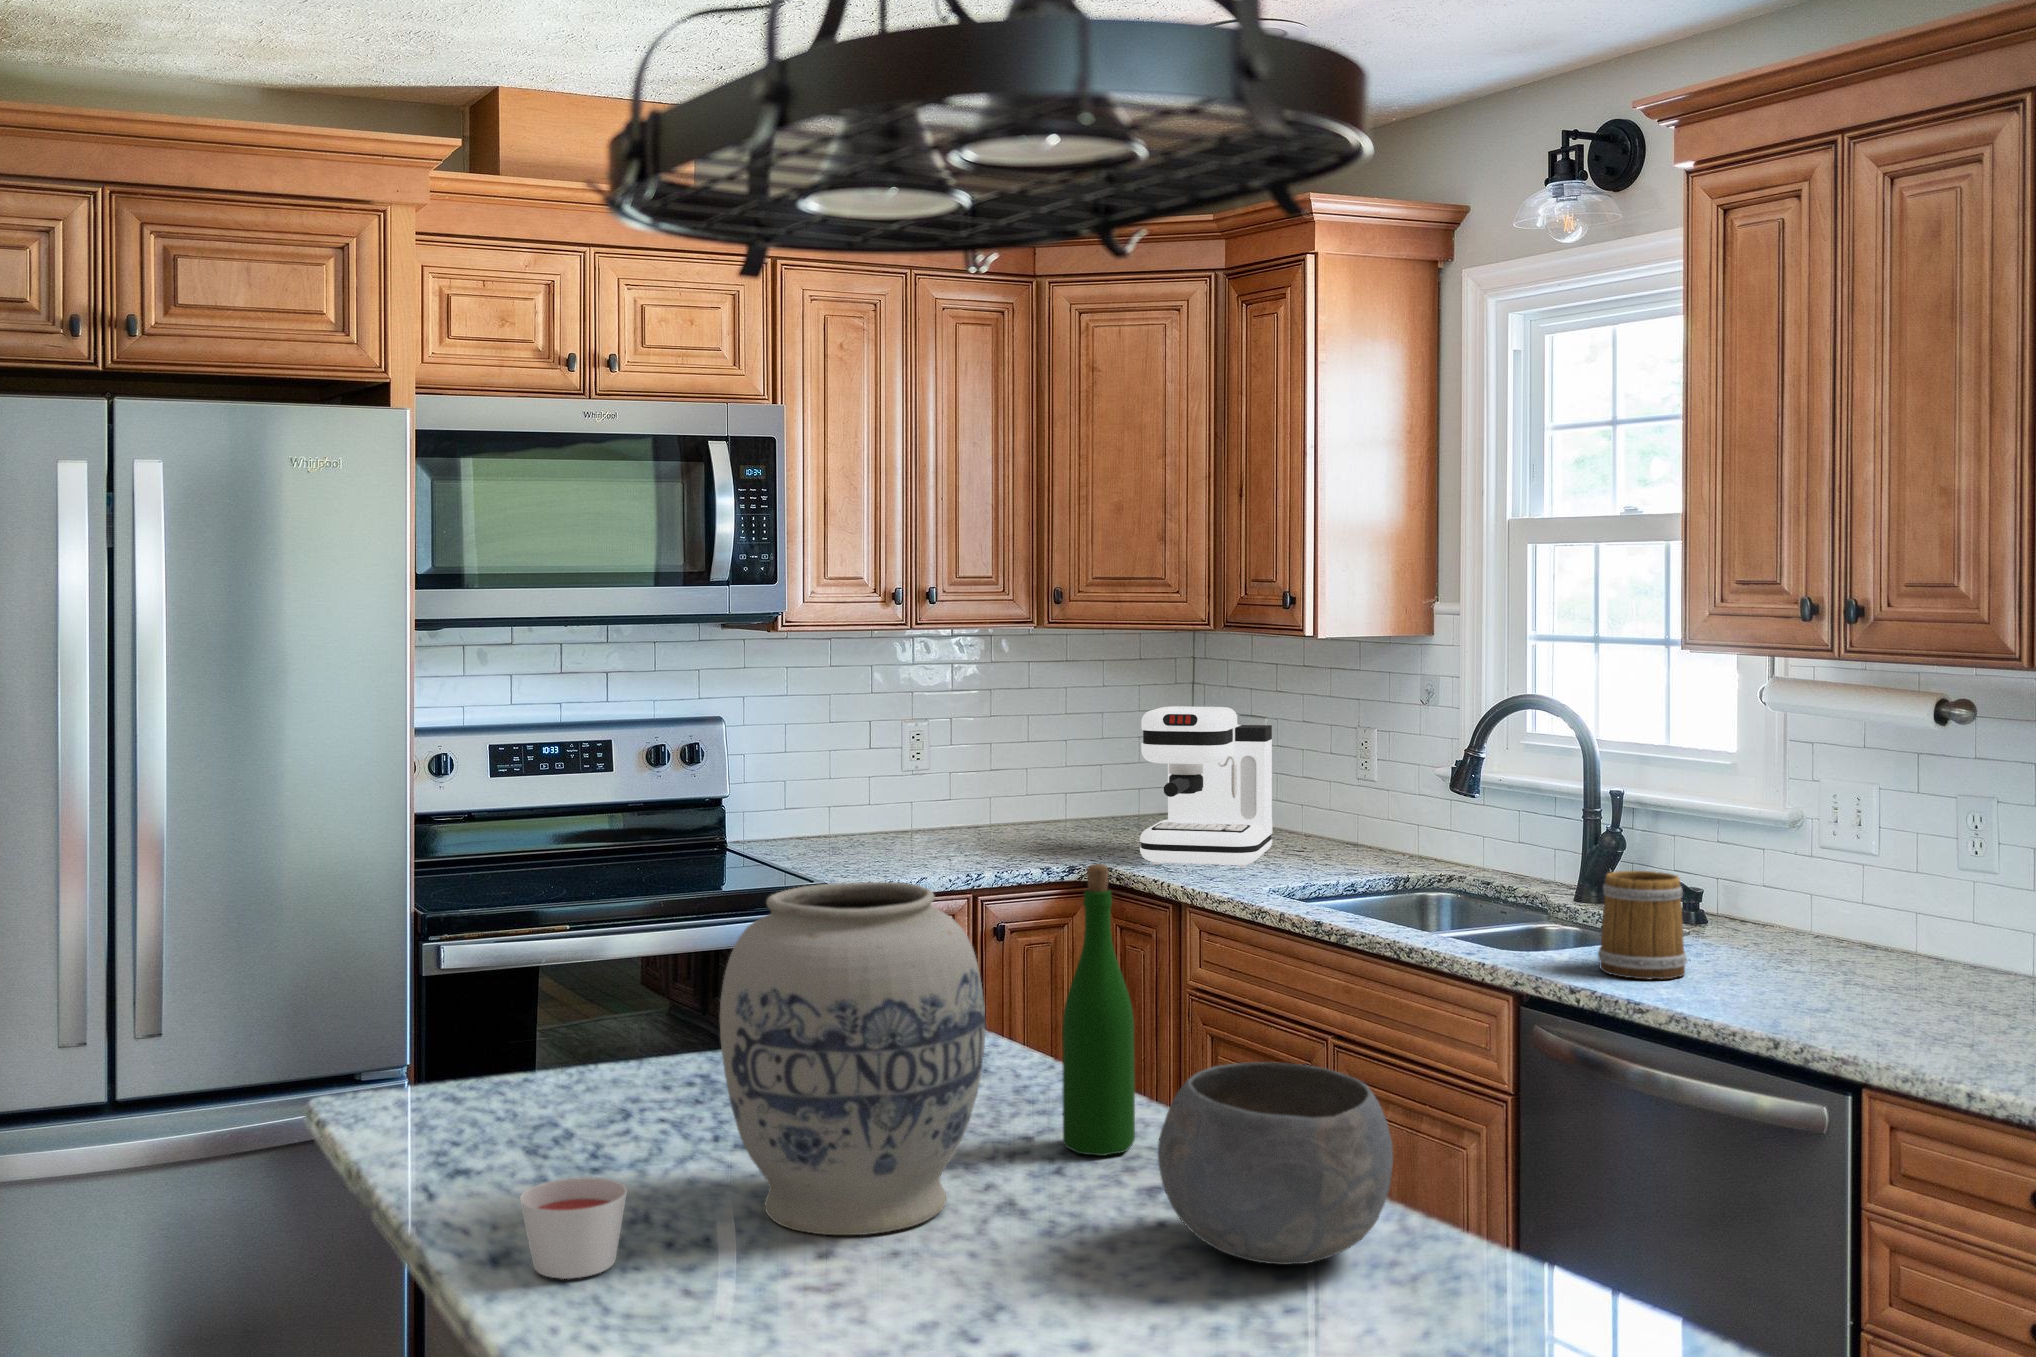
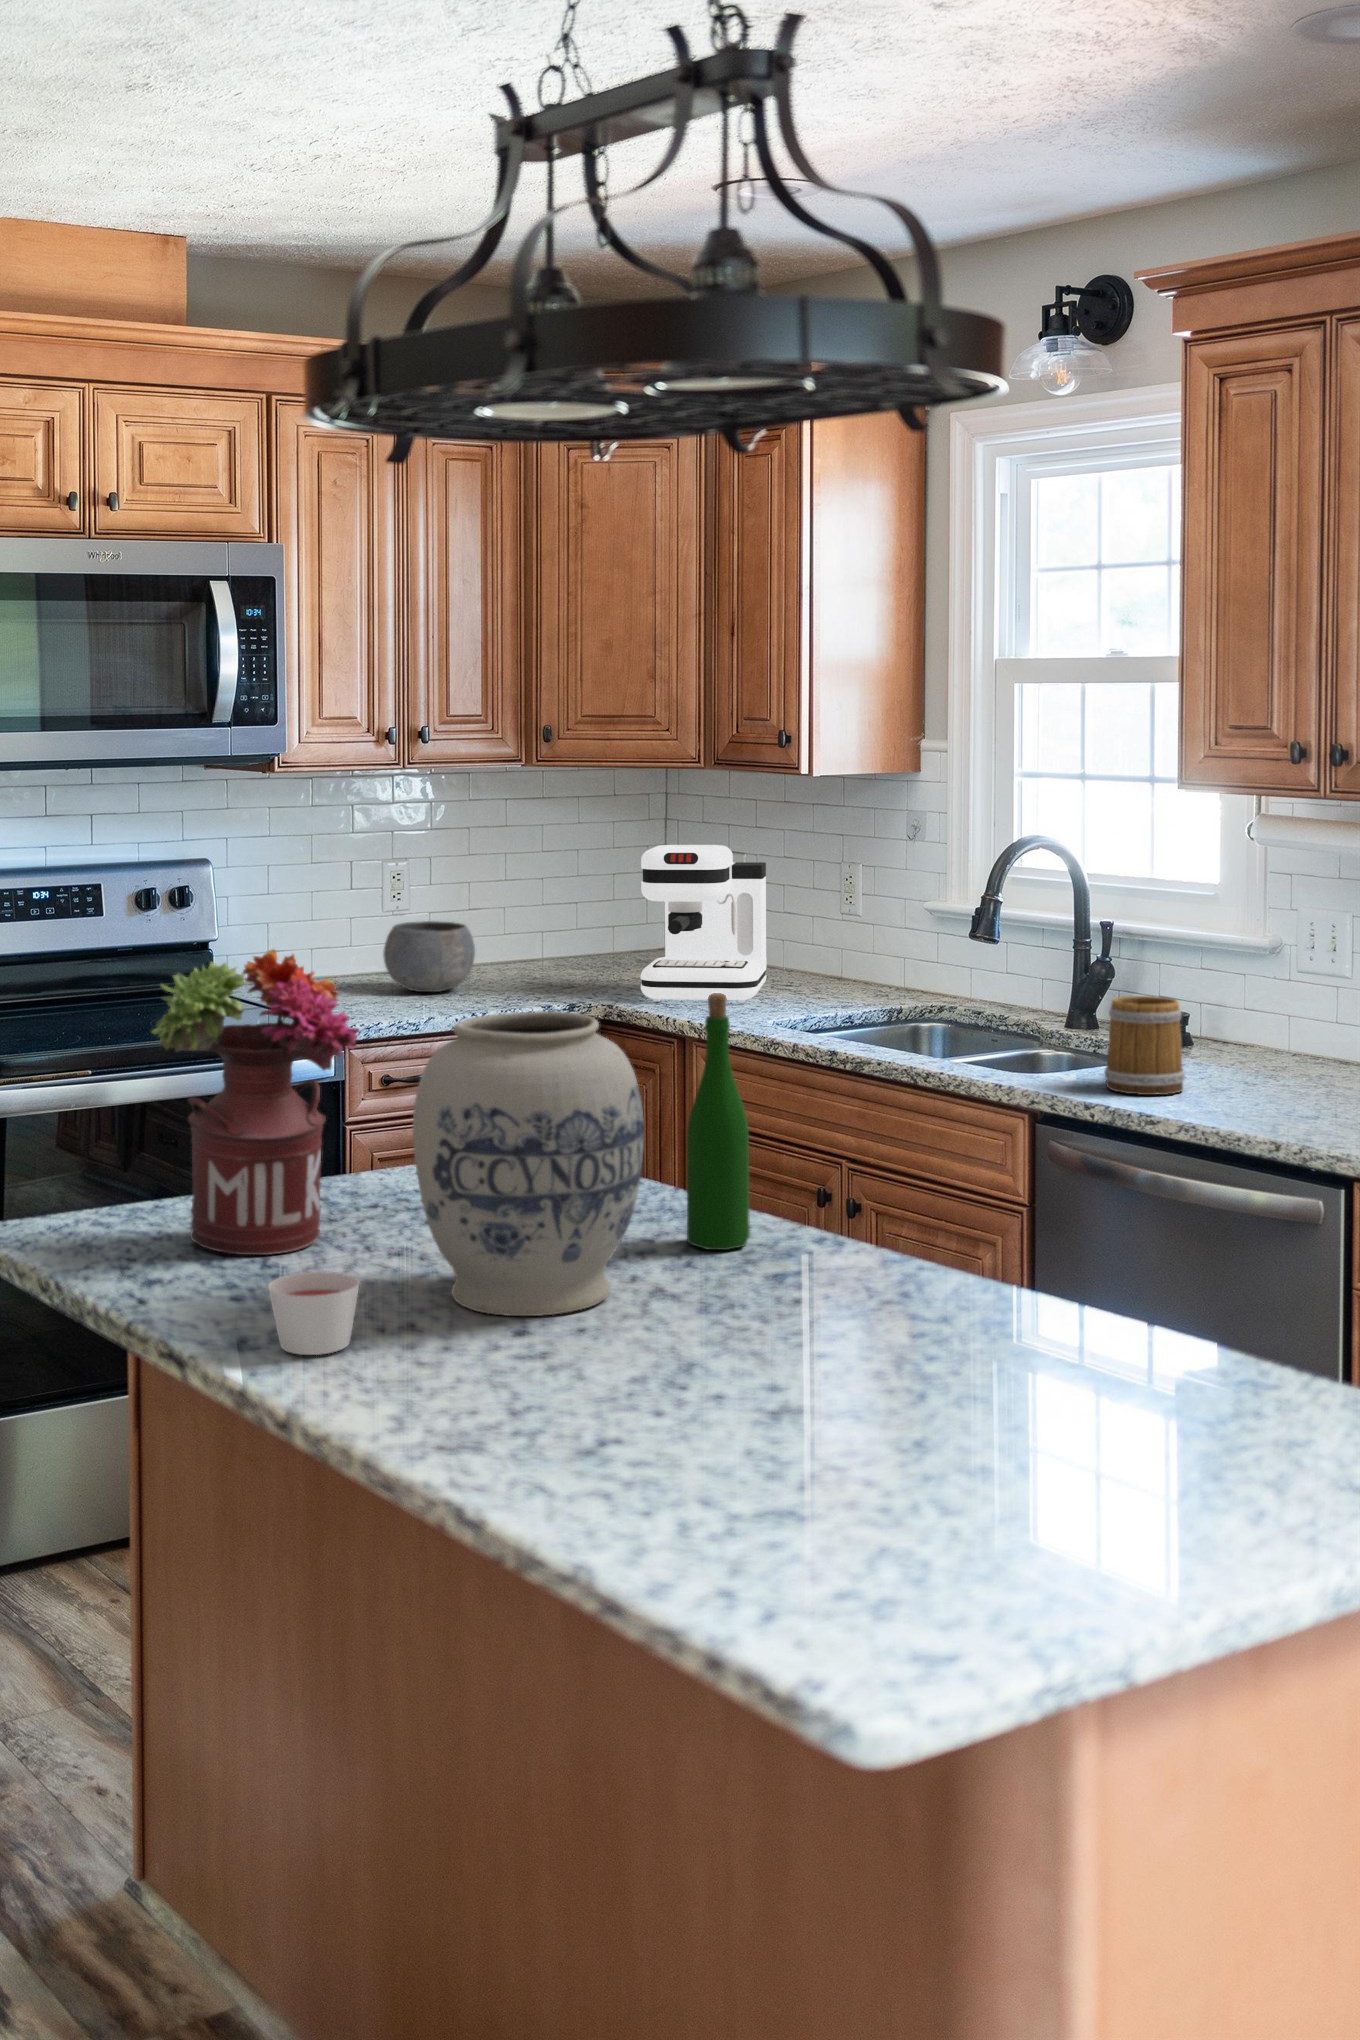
flower arrangement: none [478,806,707,1143] -> present [152,949,360,1255]
bowl: present [1158,1062,1393,1264] -> present [383,921,475,992]

